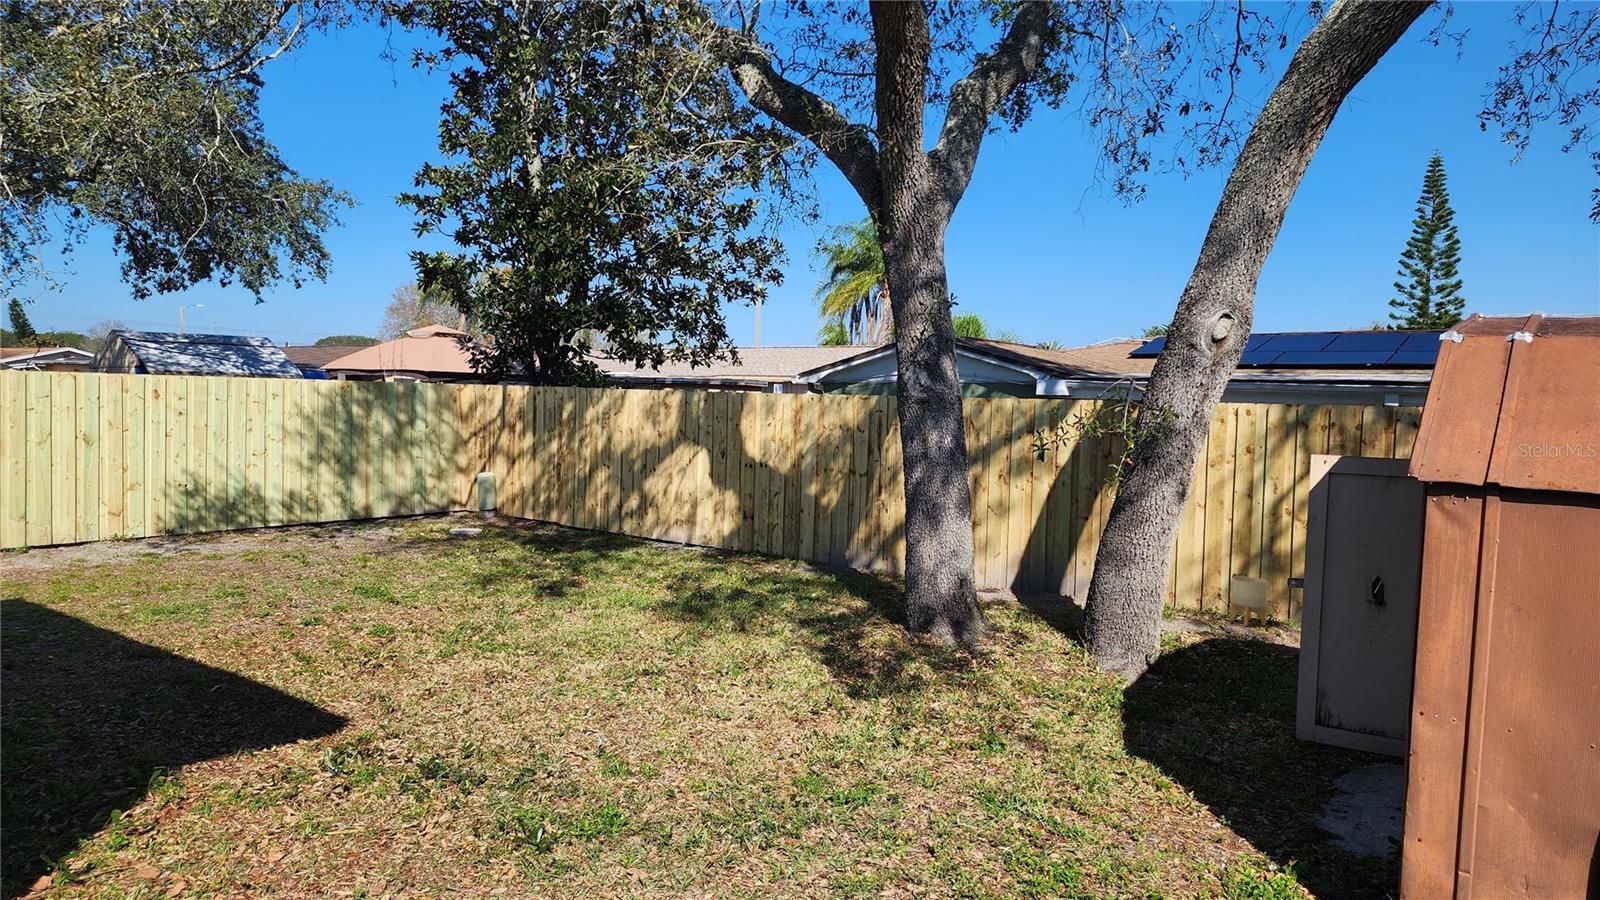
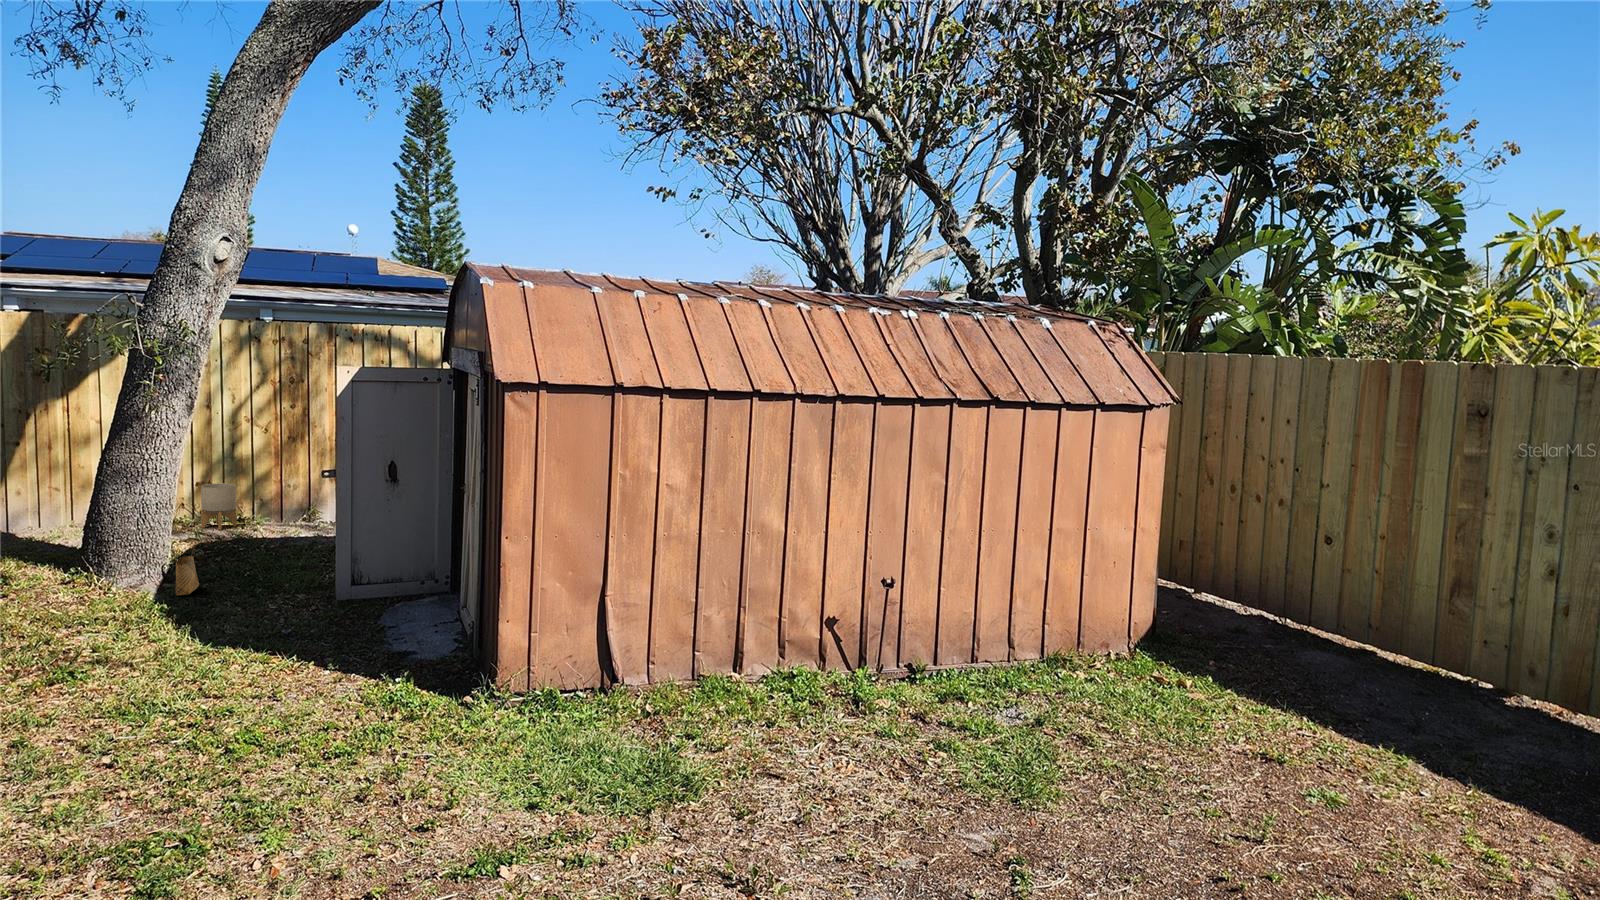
woven basket: none [1152,630,1180,688] -> present [172,542,199,595]

